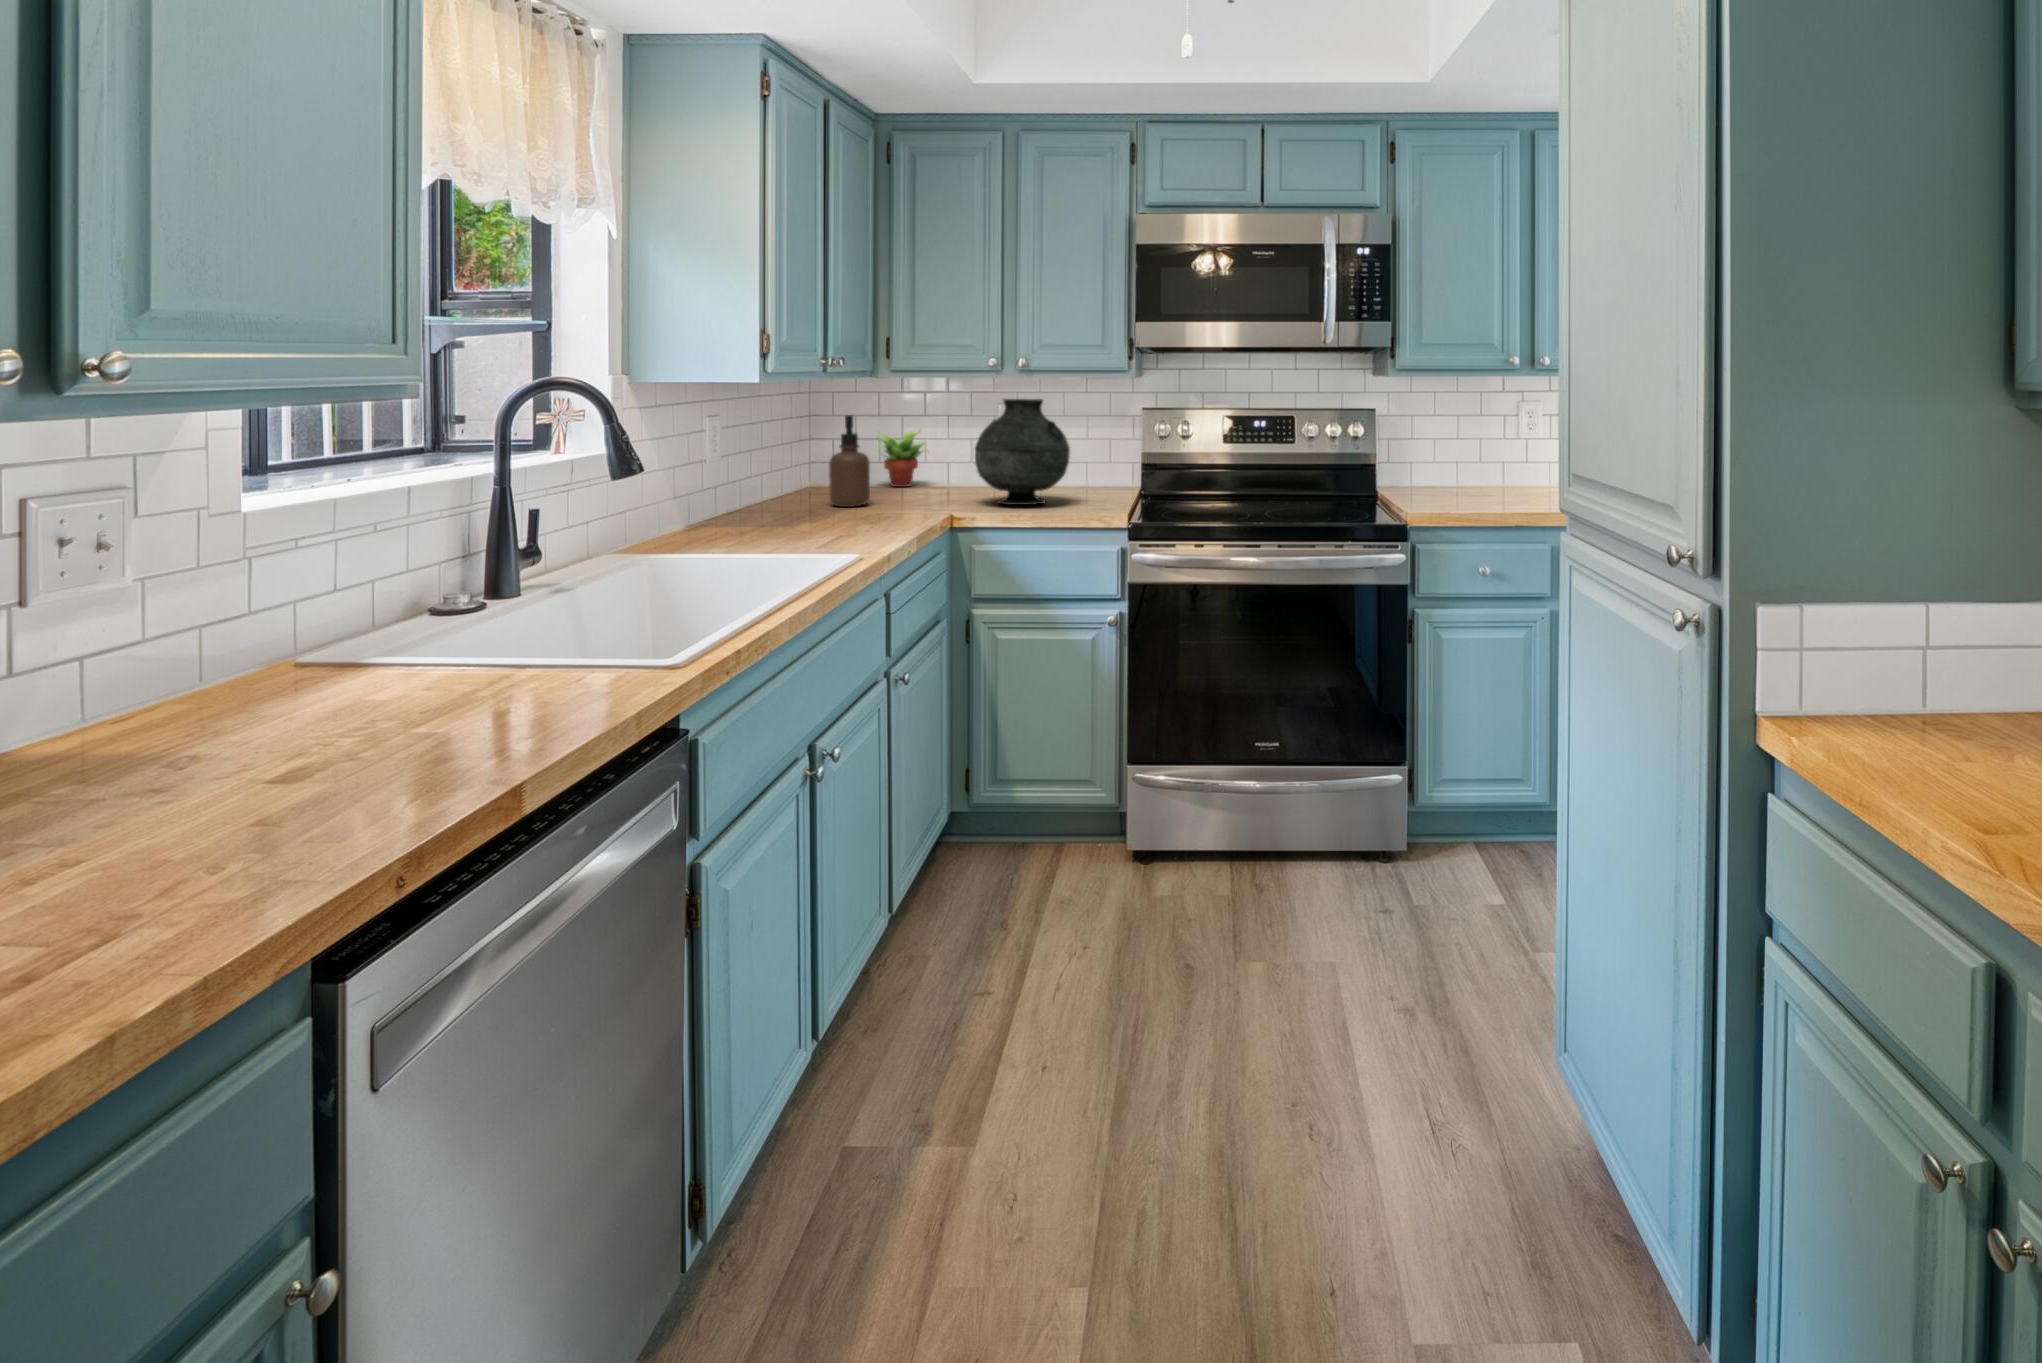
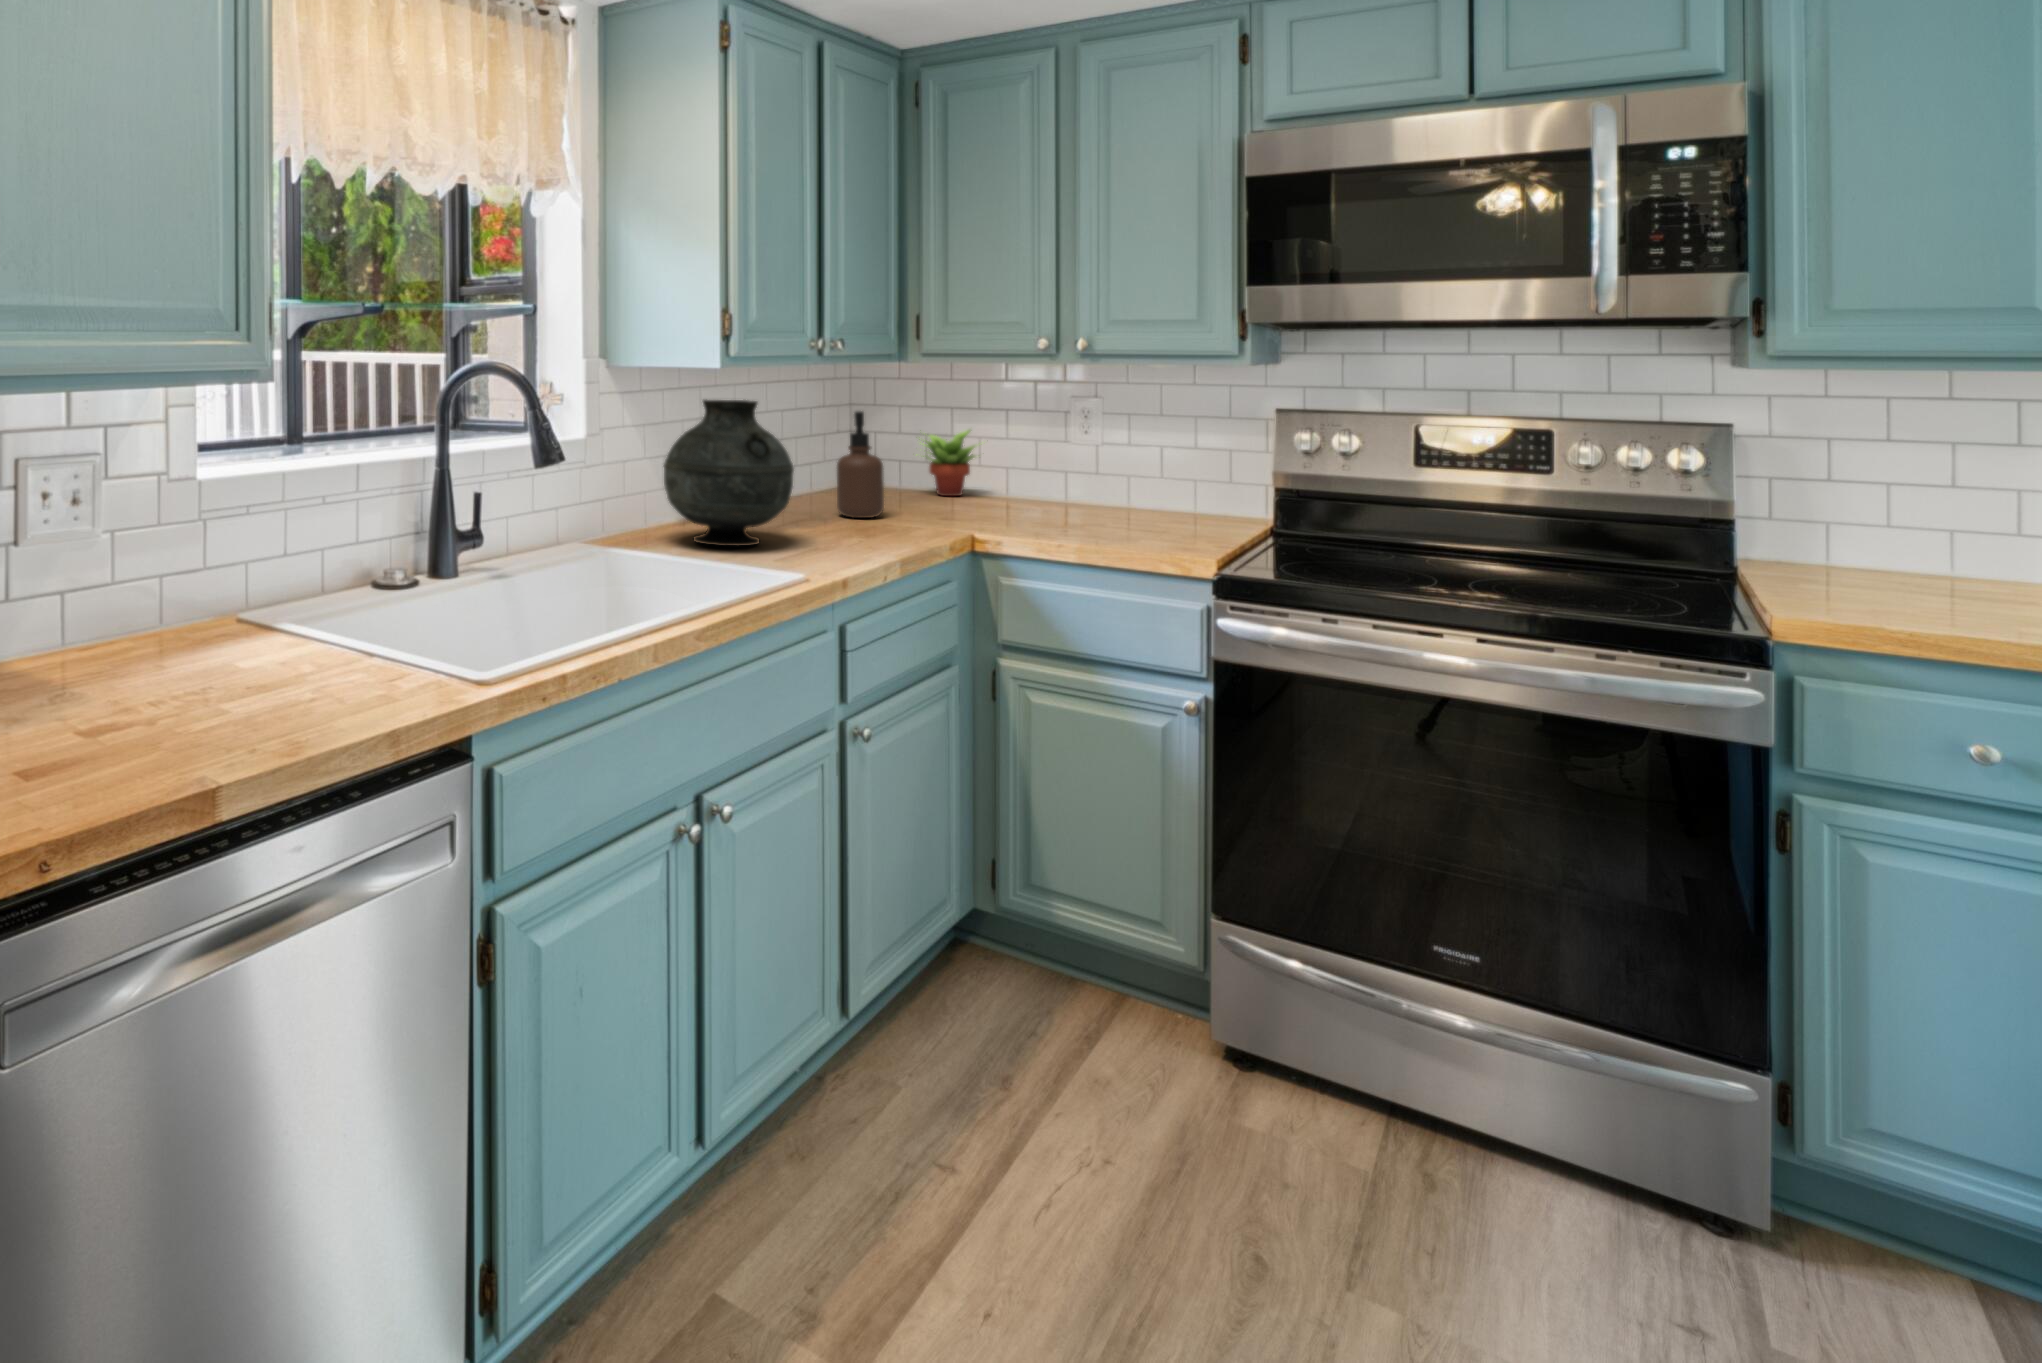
vase: present [975,399,1070,505] -> present [664,399,794,546]

